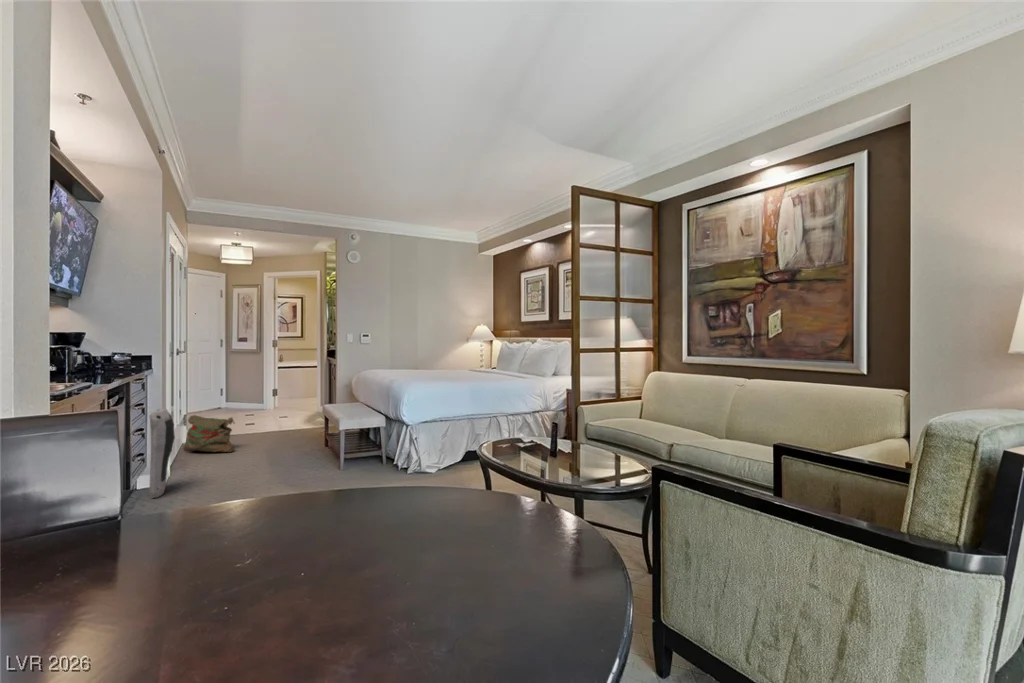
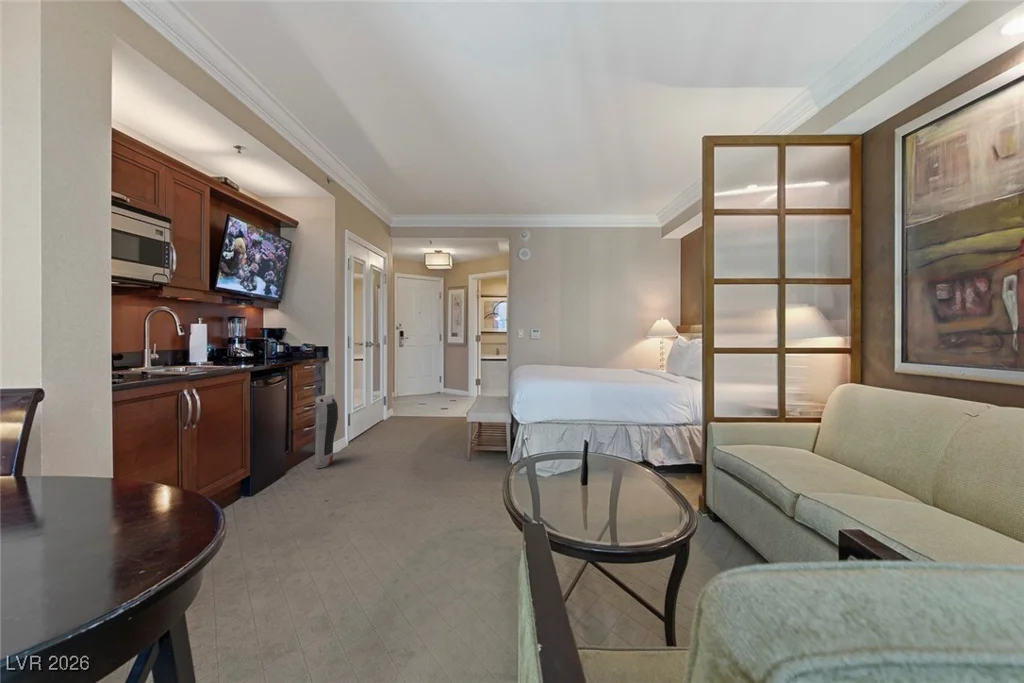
bag: present [183,415,235,452] -> none [374,401,411,436]

